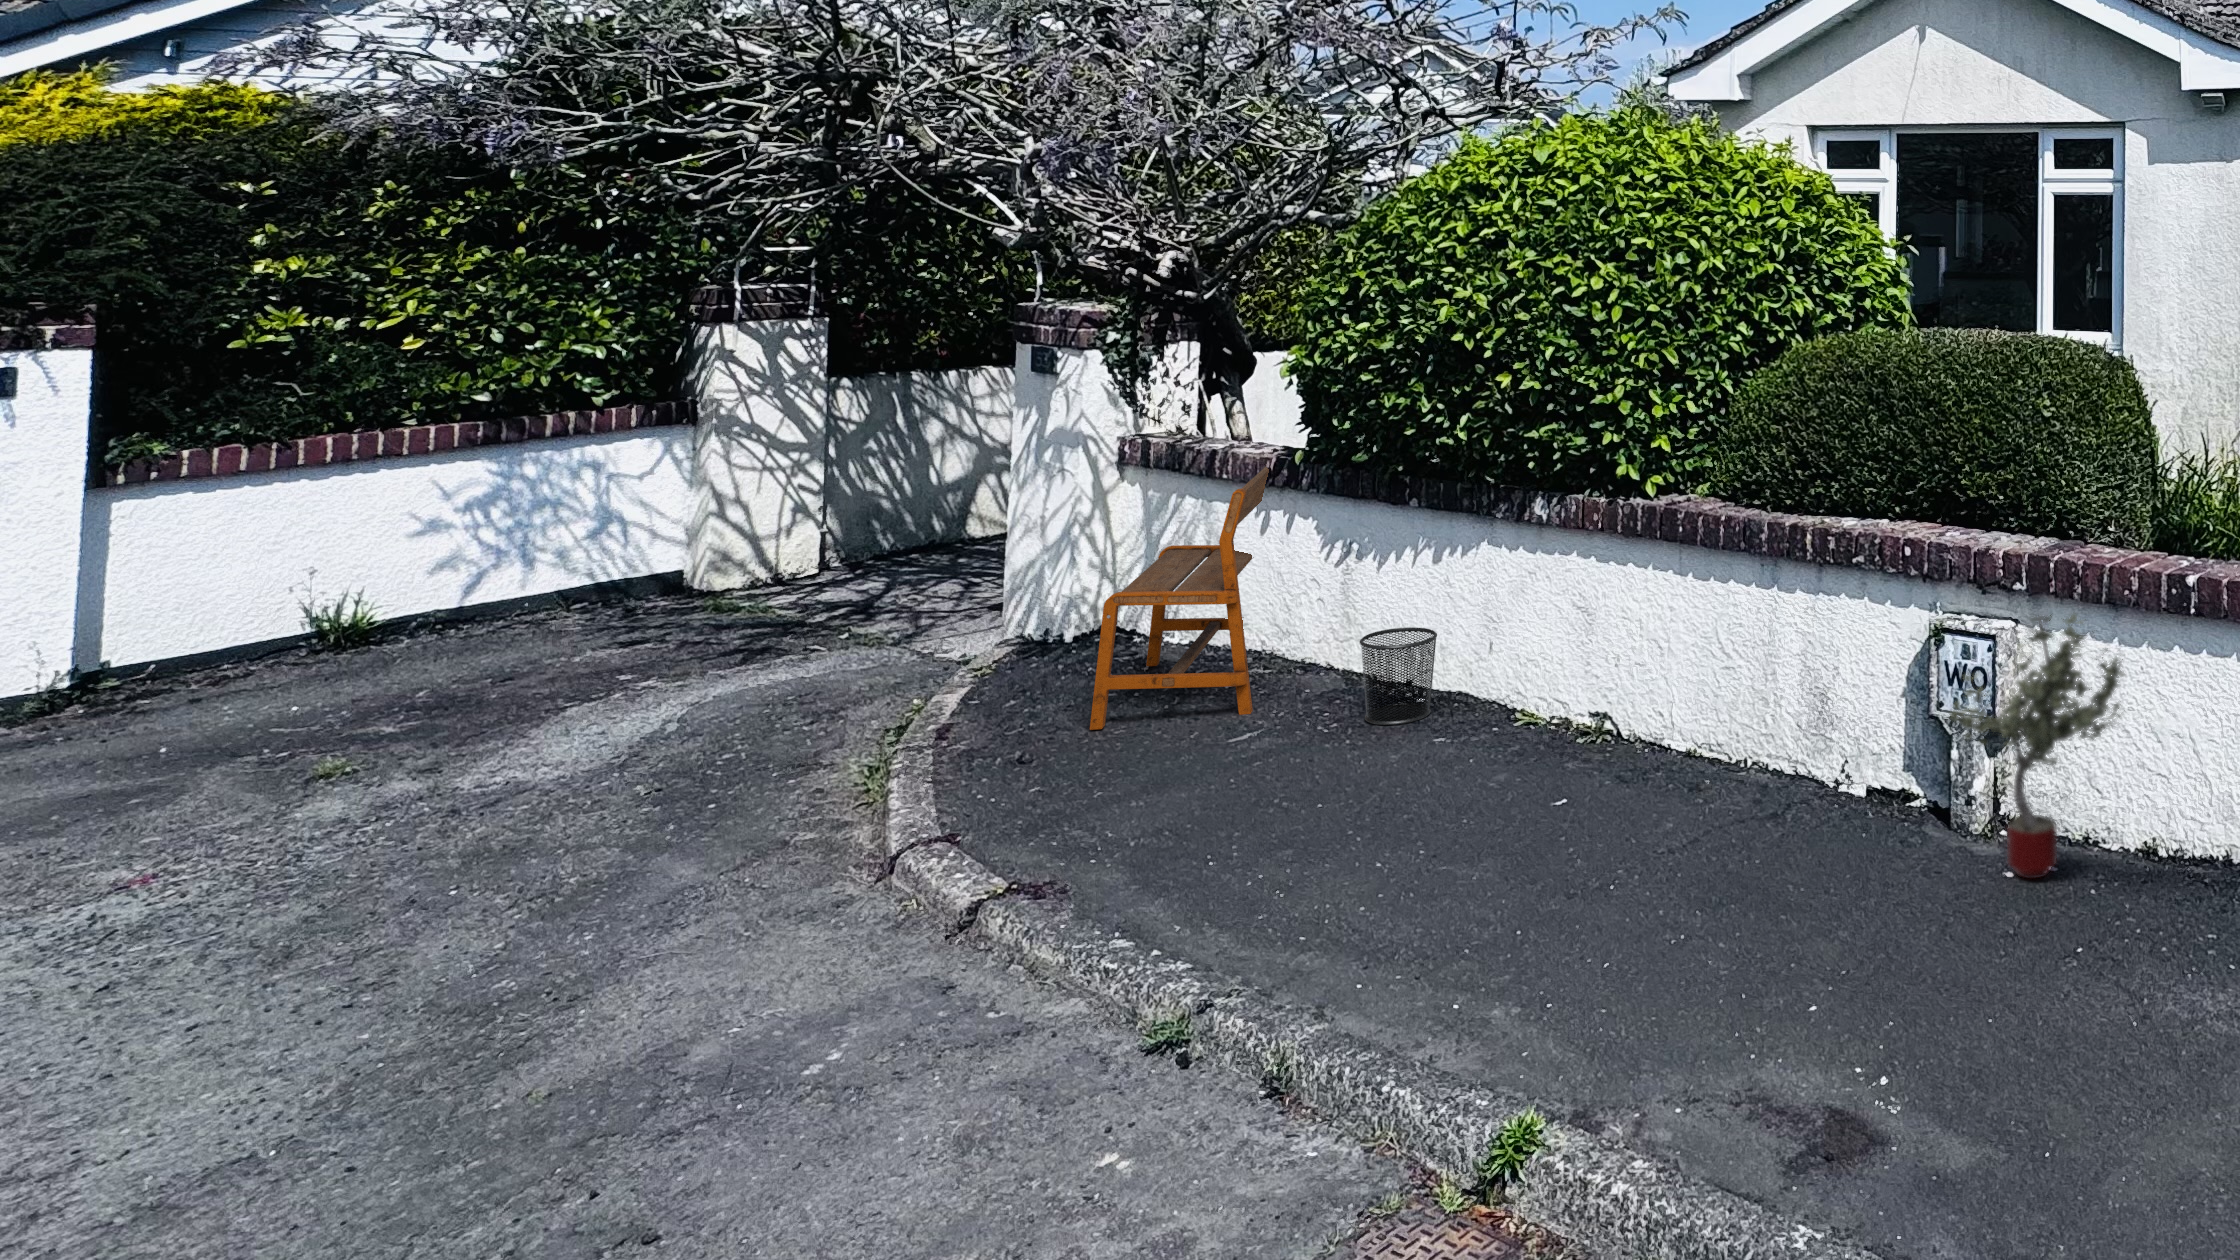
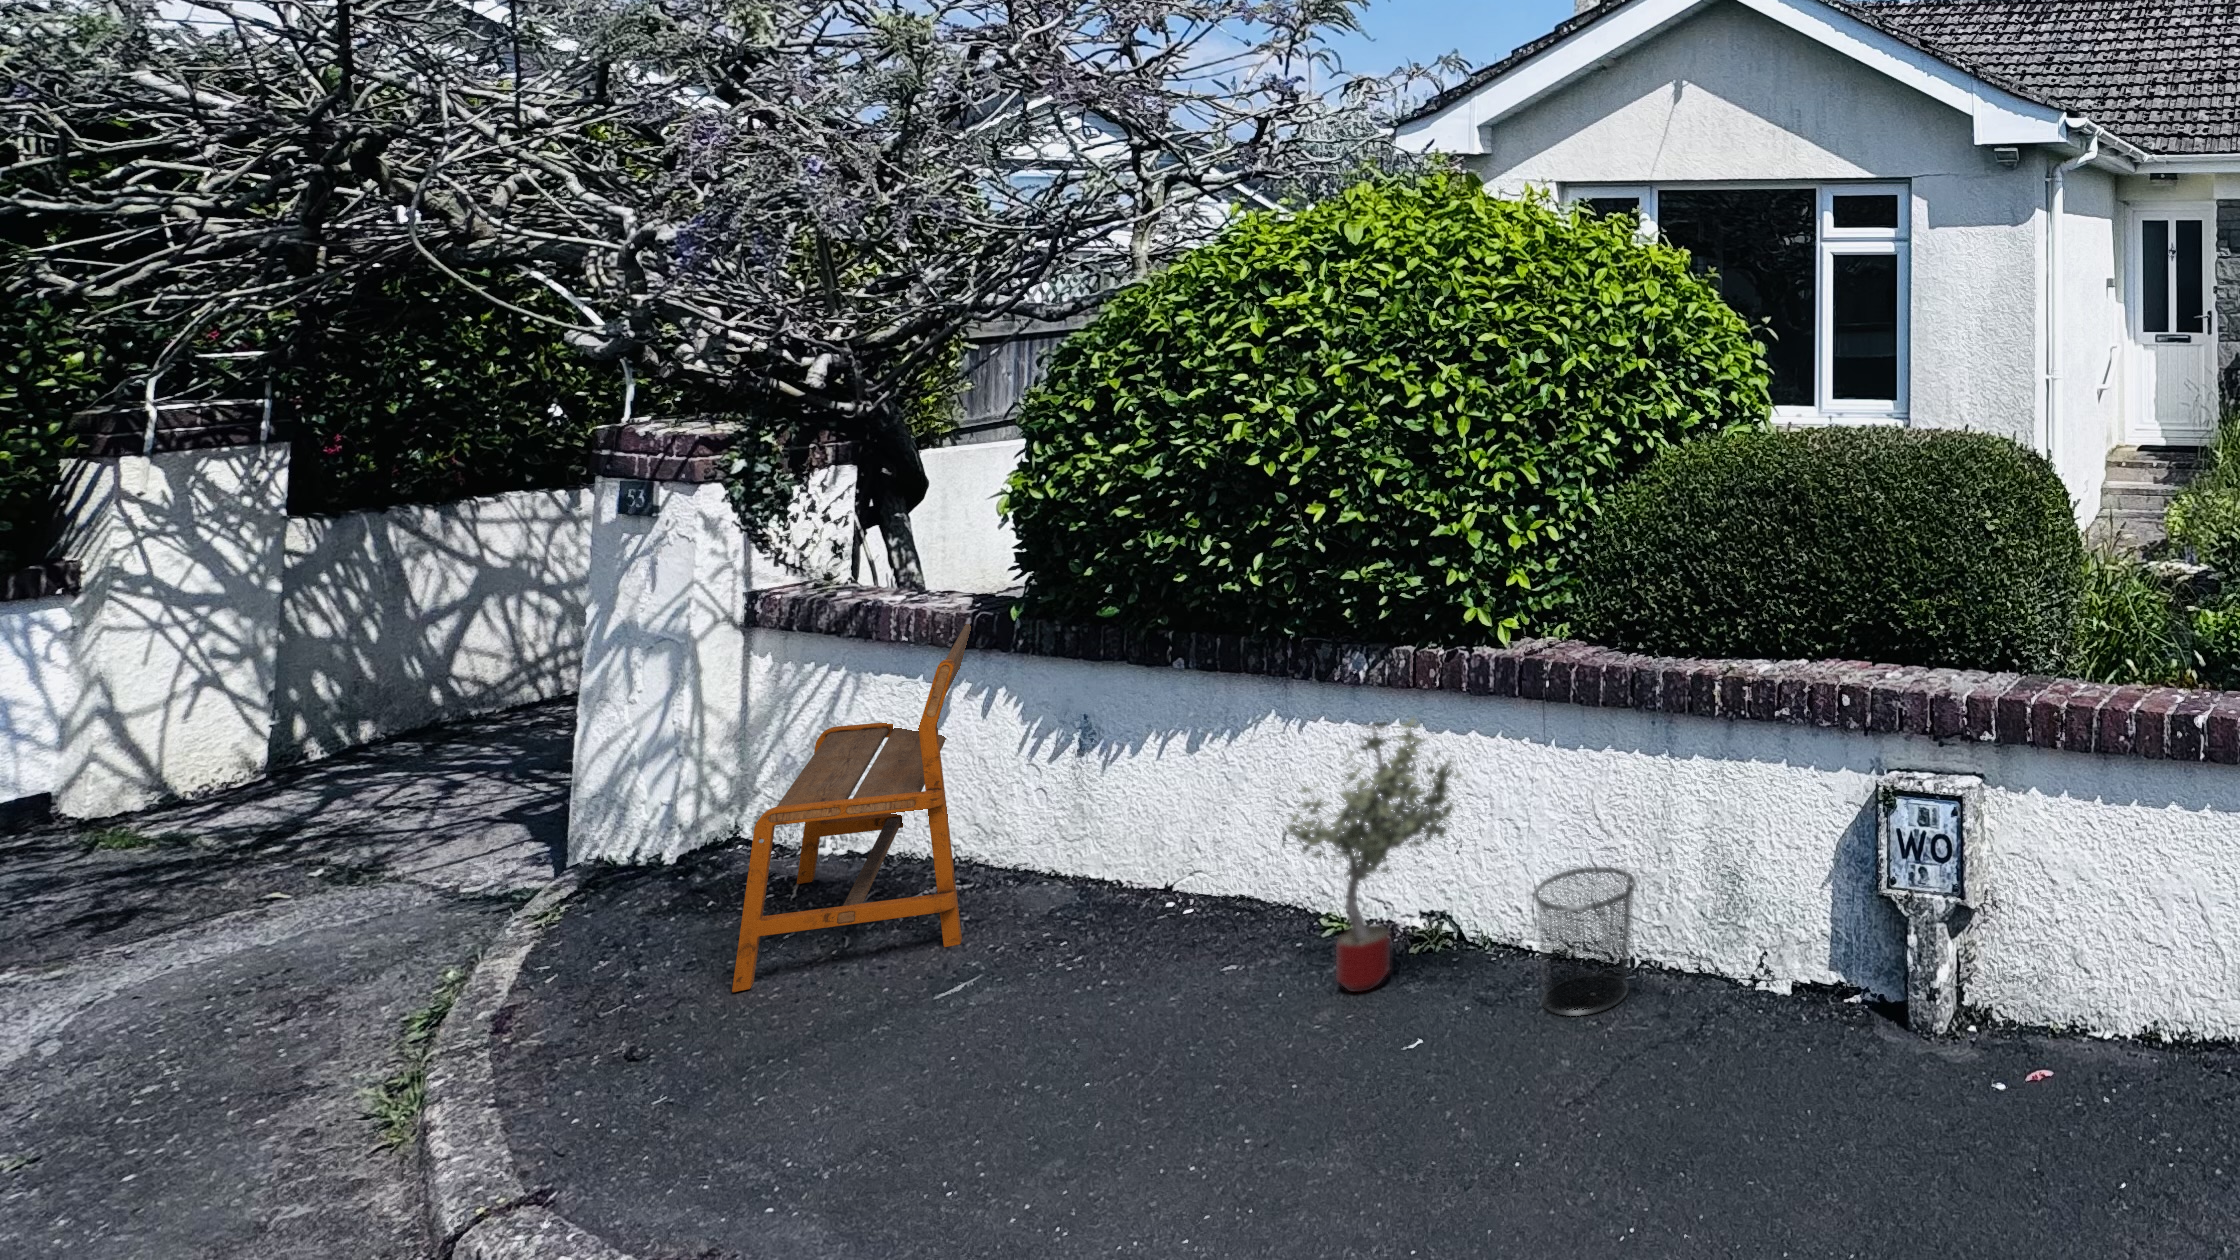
potted tree: present [1950,614,2124,878] -> present [1287,718,1461,992]
waste bin: present [1360,627,1437,725] -> present [1534,867,1636,1016]

